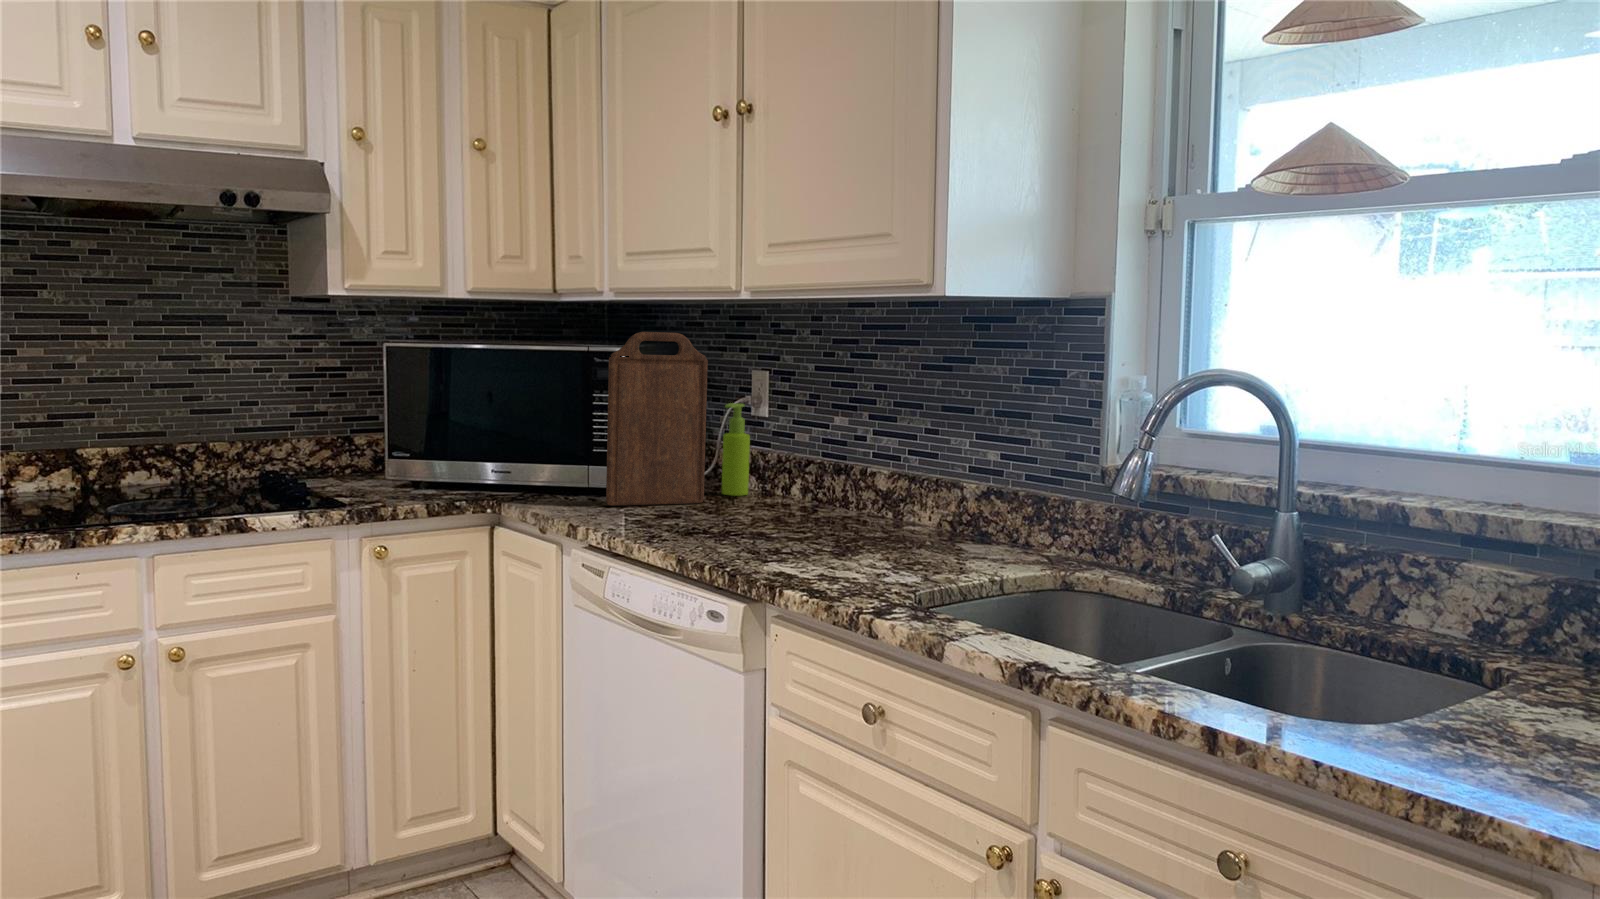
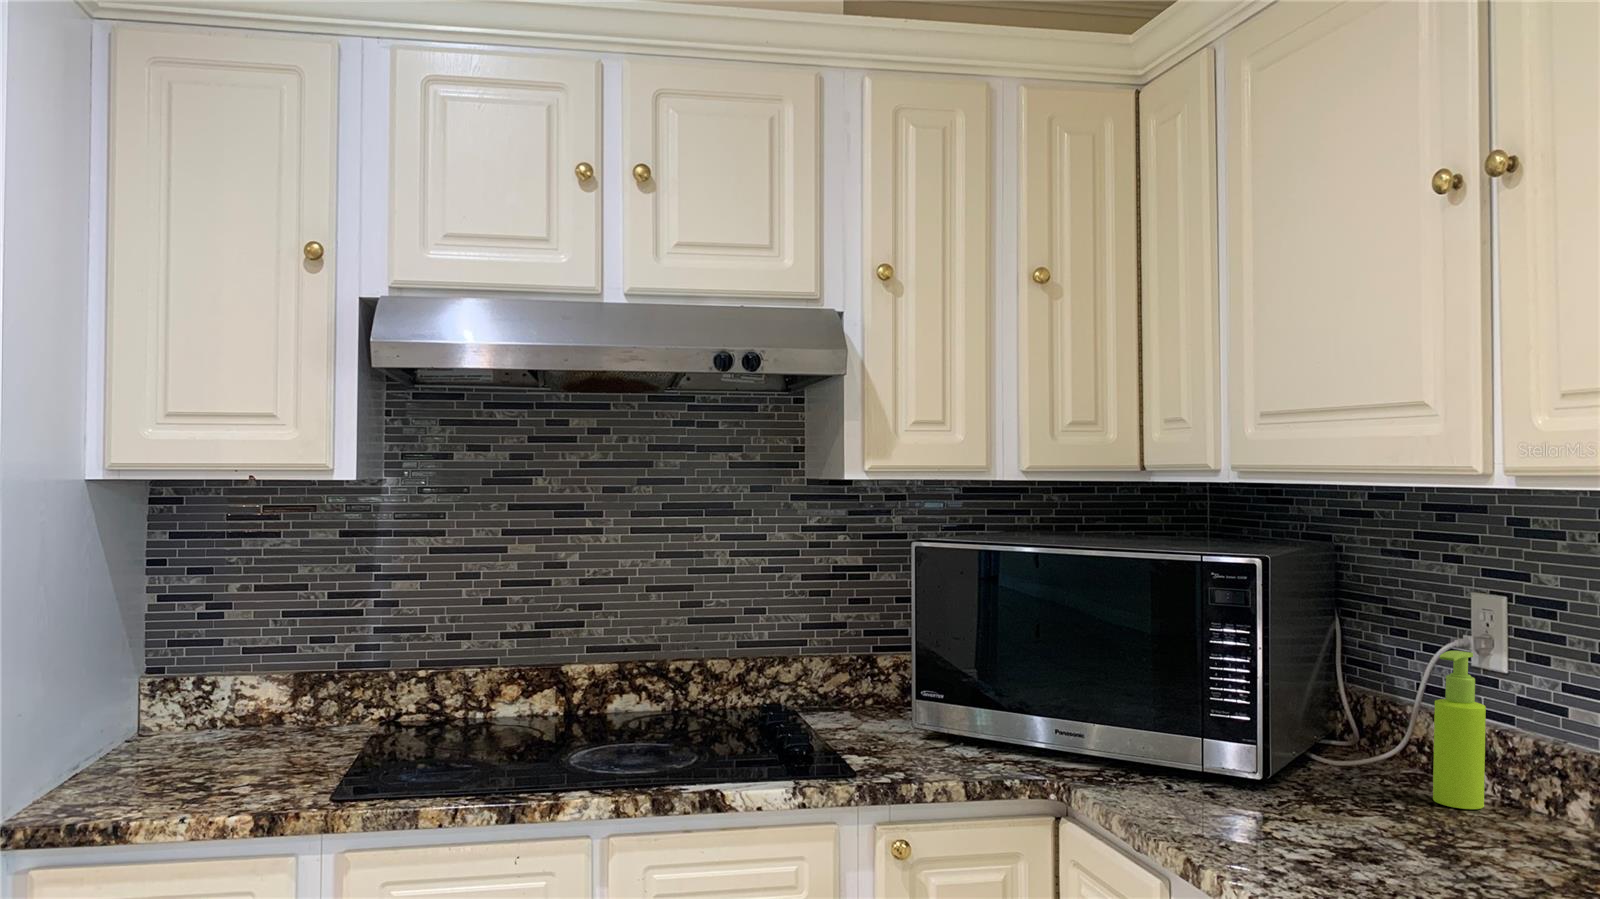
cutting board: present [606,332,708,506] -> none [1243,538,1419,827]

